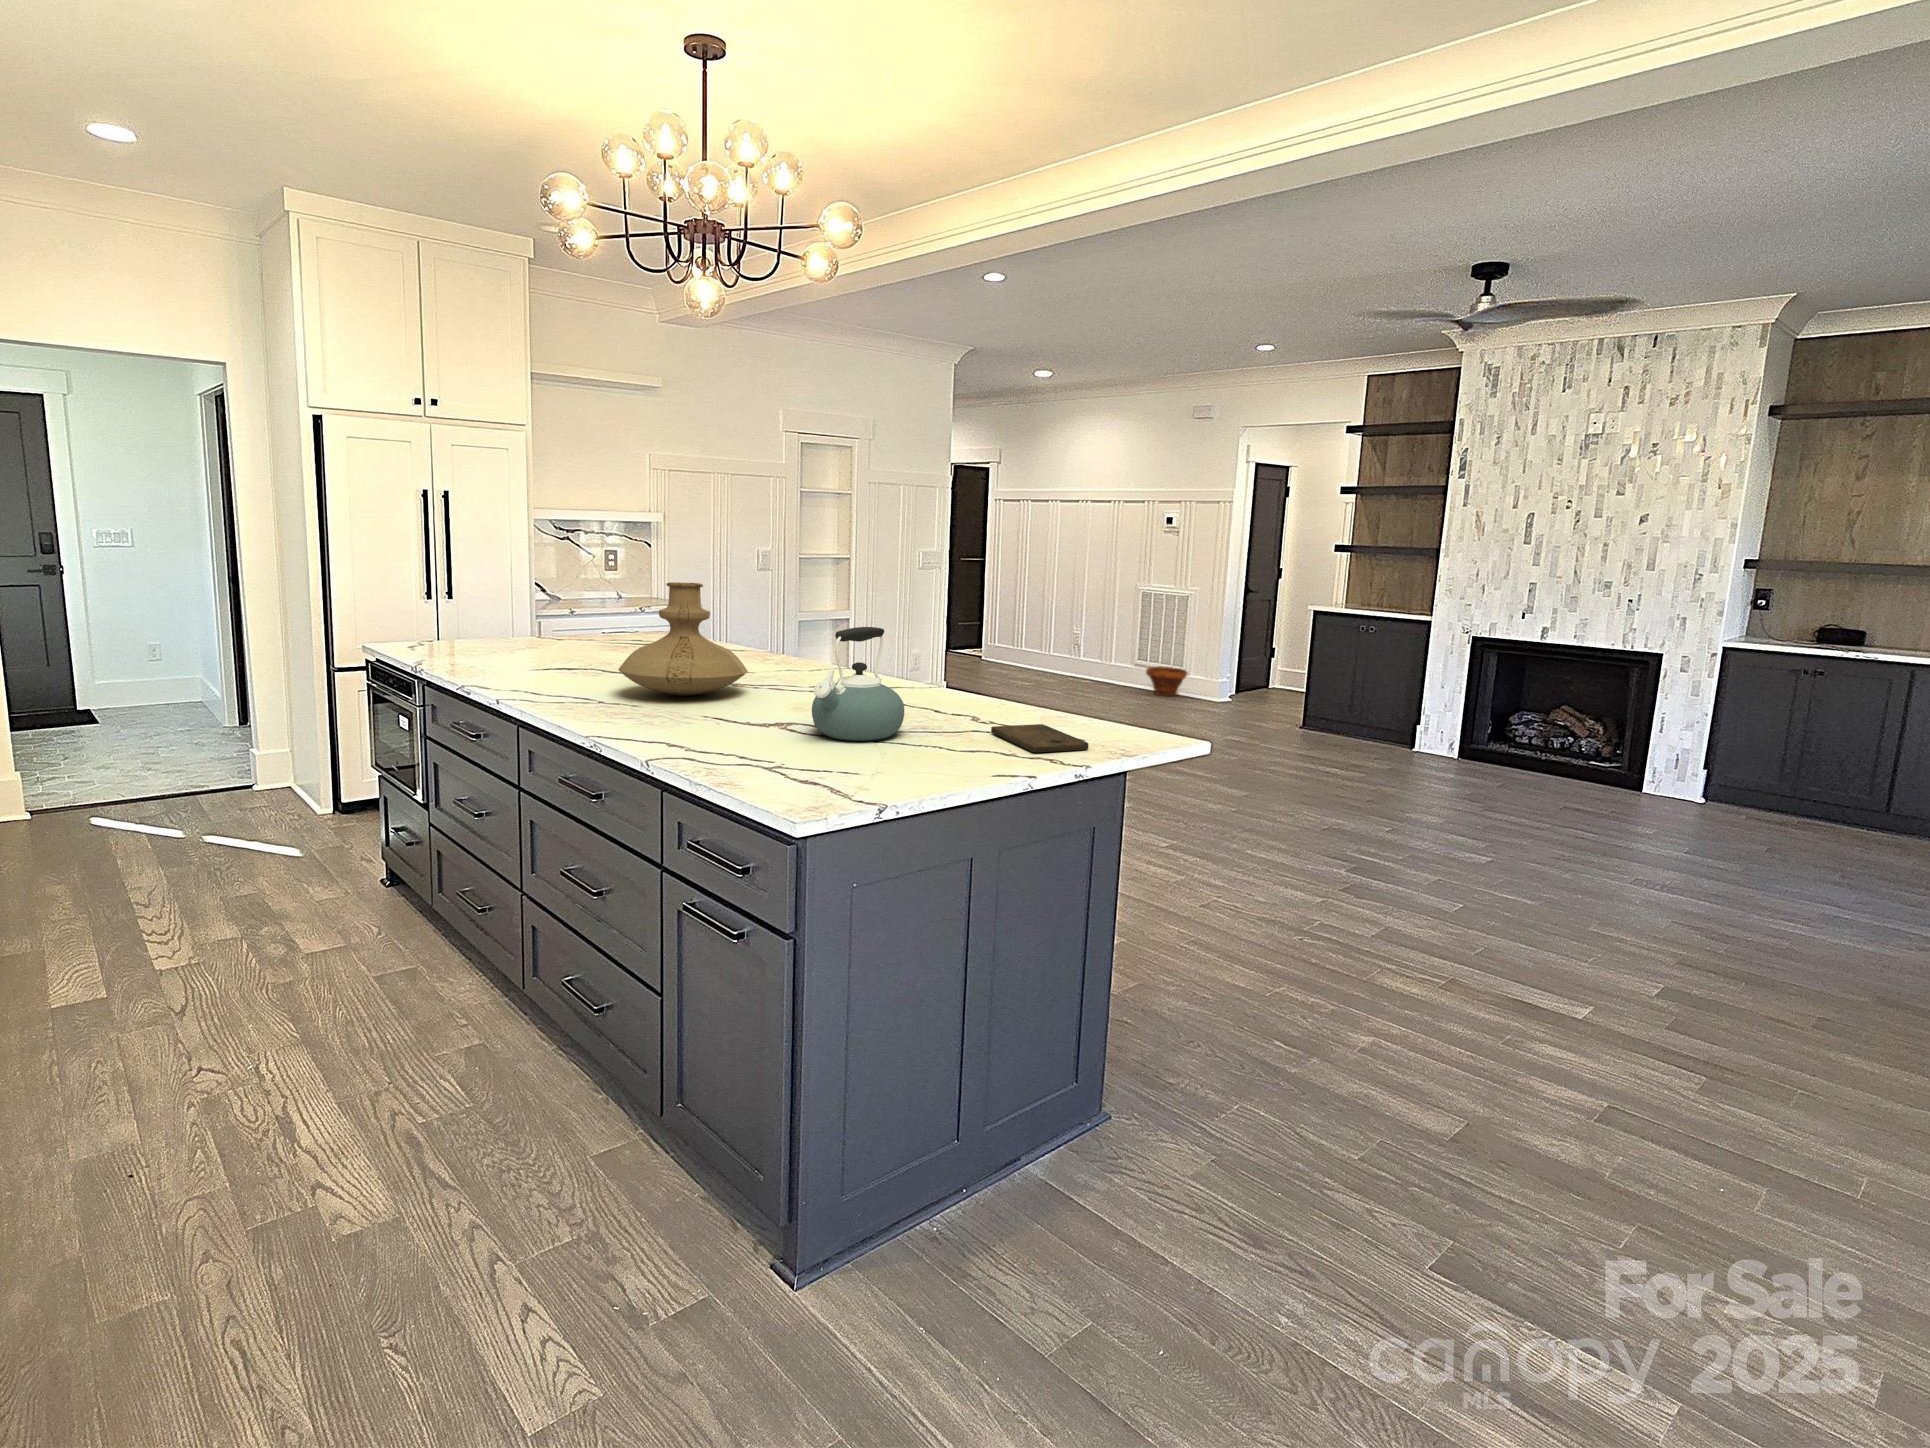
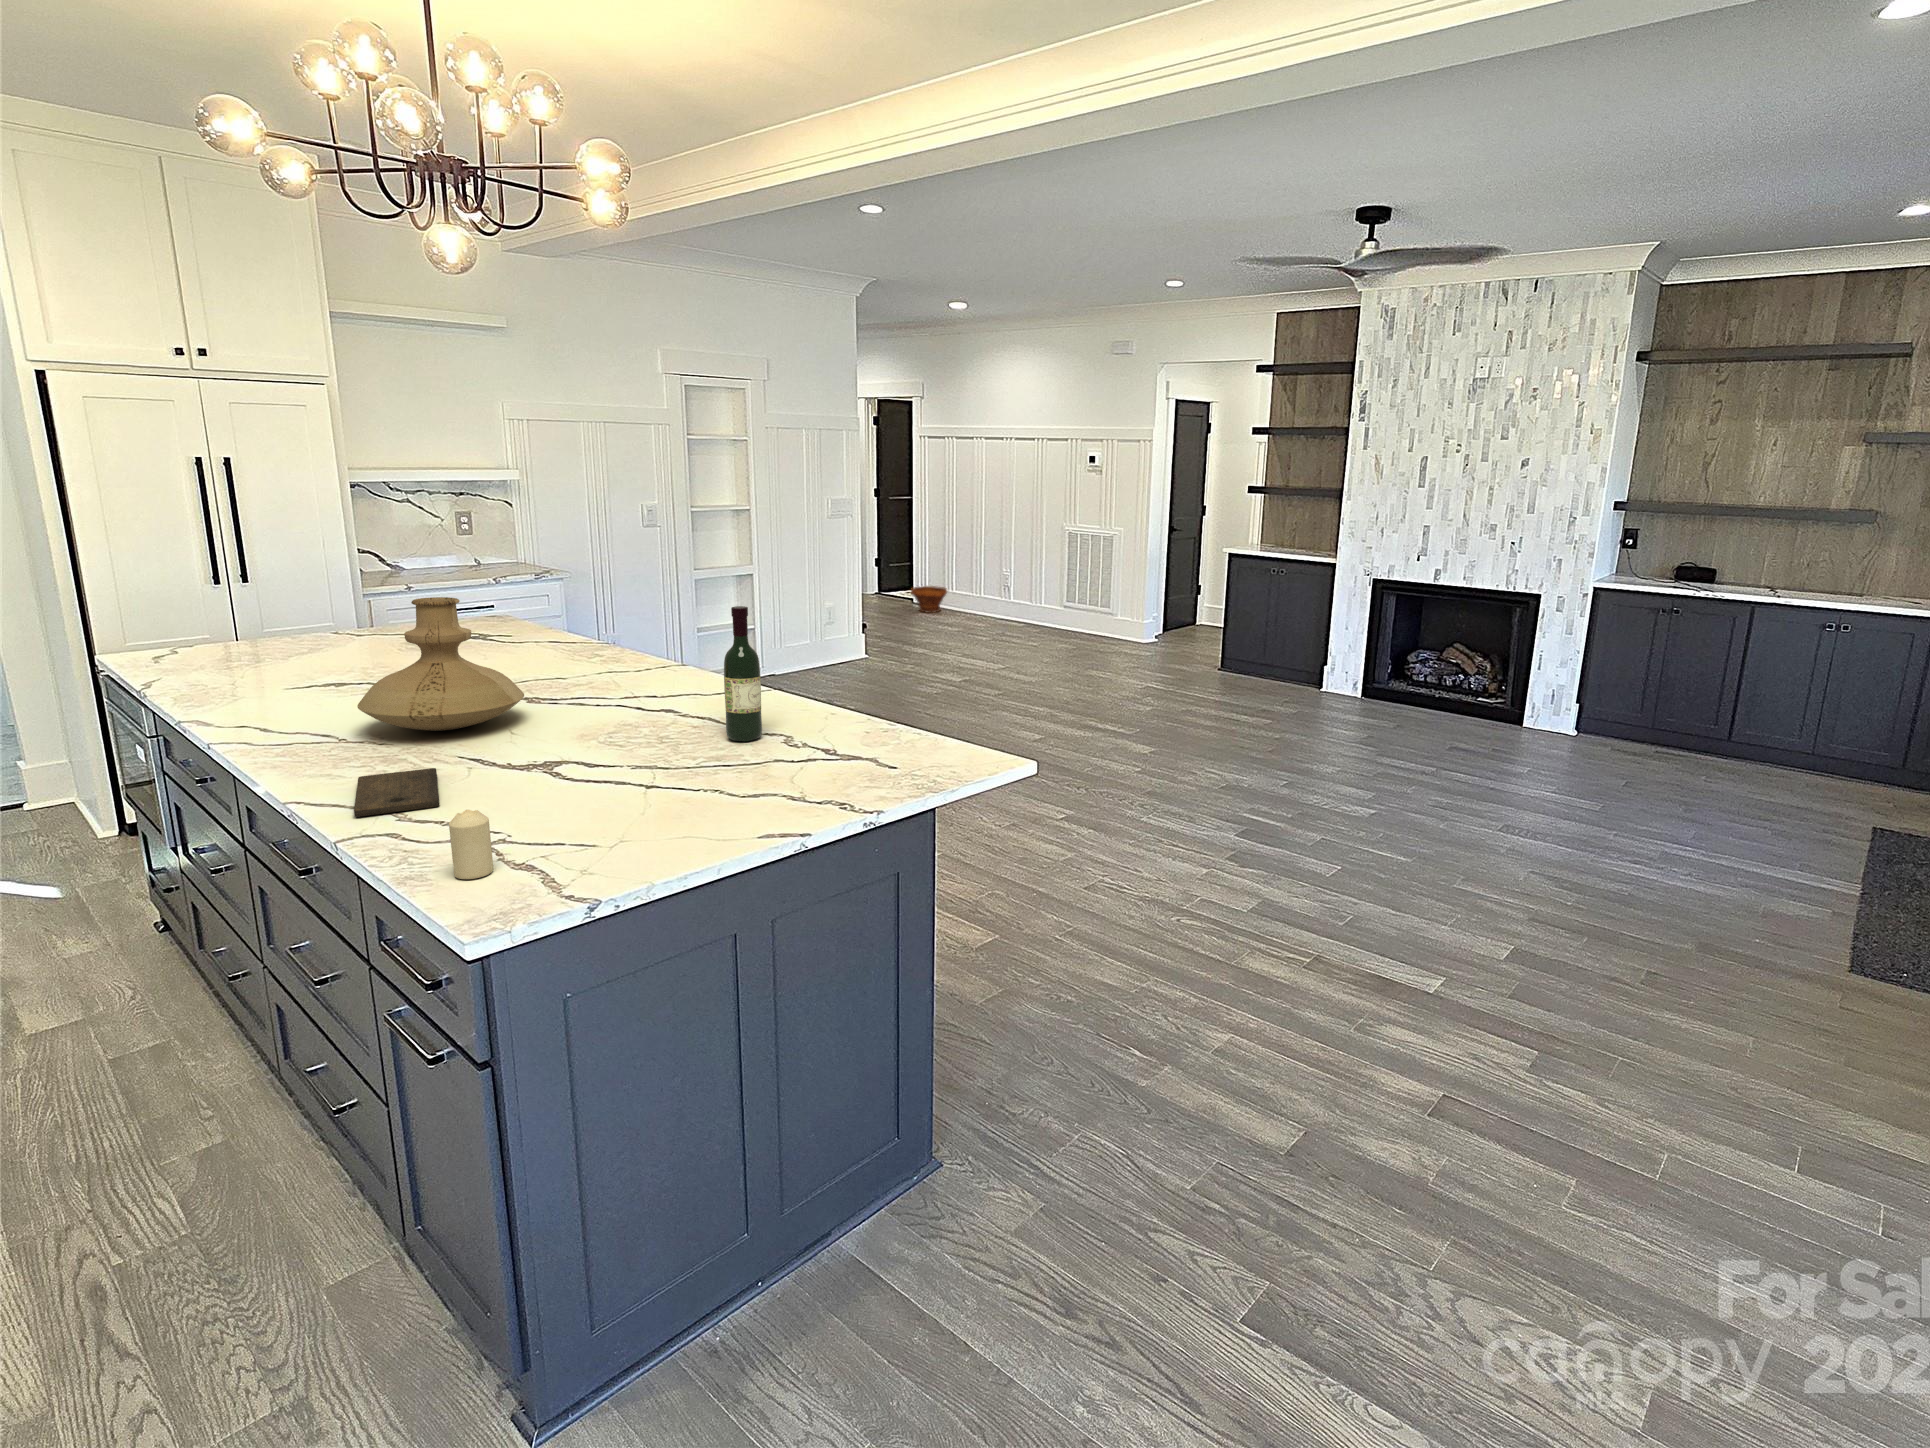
wine bottle: none [927,592,960,712] -> present [724,606,762,741]
kettle: present [812,627,904,741] -> none [555,661,678,796]
planter: present [1146,666,1187,696] -> present [911,586,947,613]
cutting board: present [991,724,1088,752] -> present [354,768,439,817]
candle: none [757,725,787,782] -> present [449,810,493,879]

